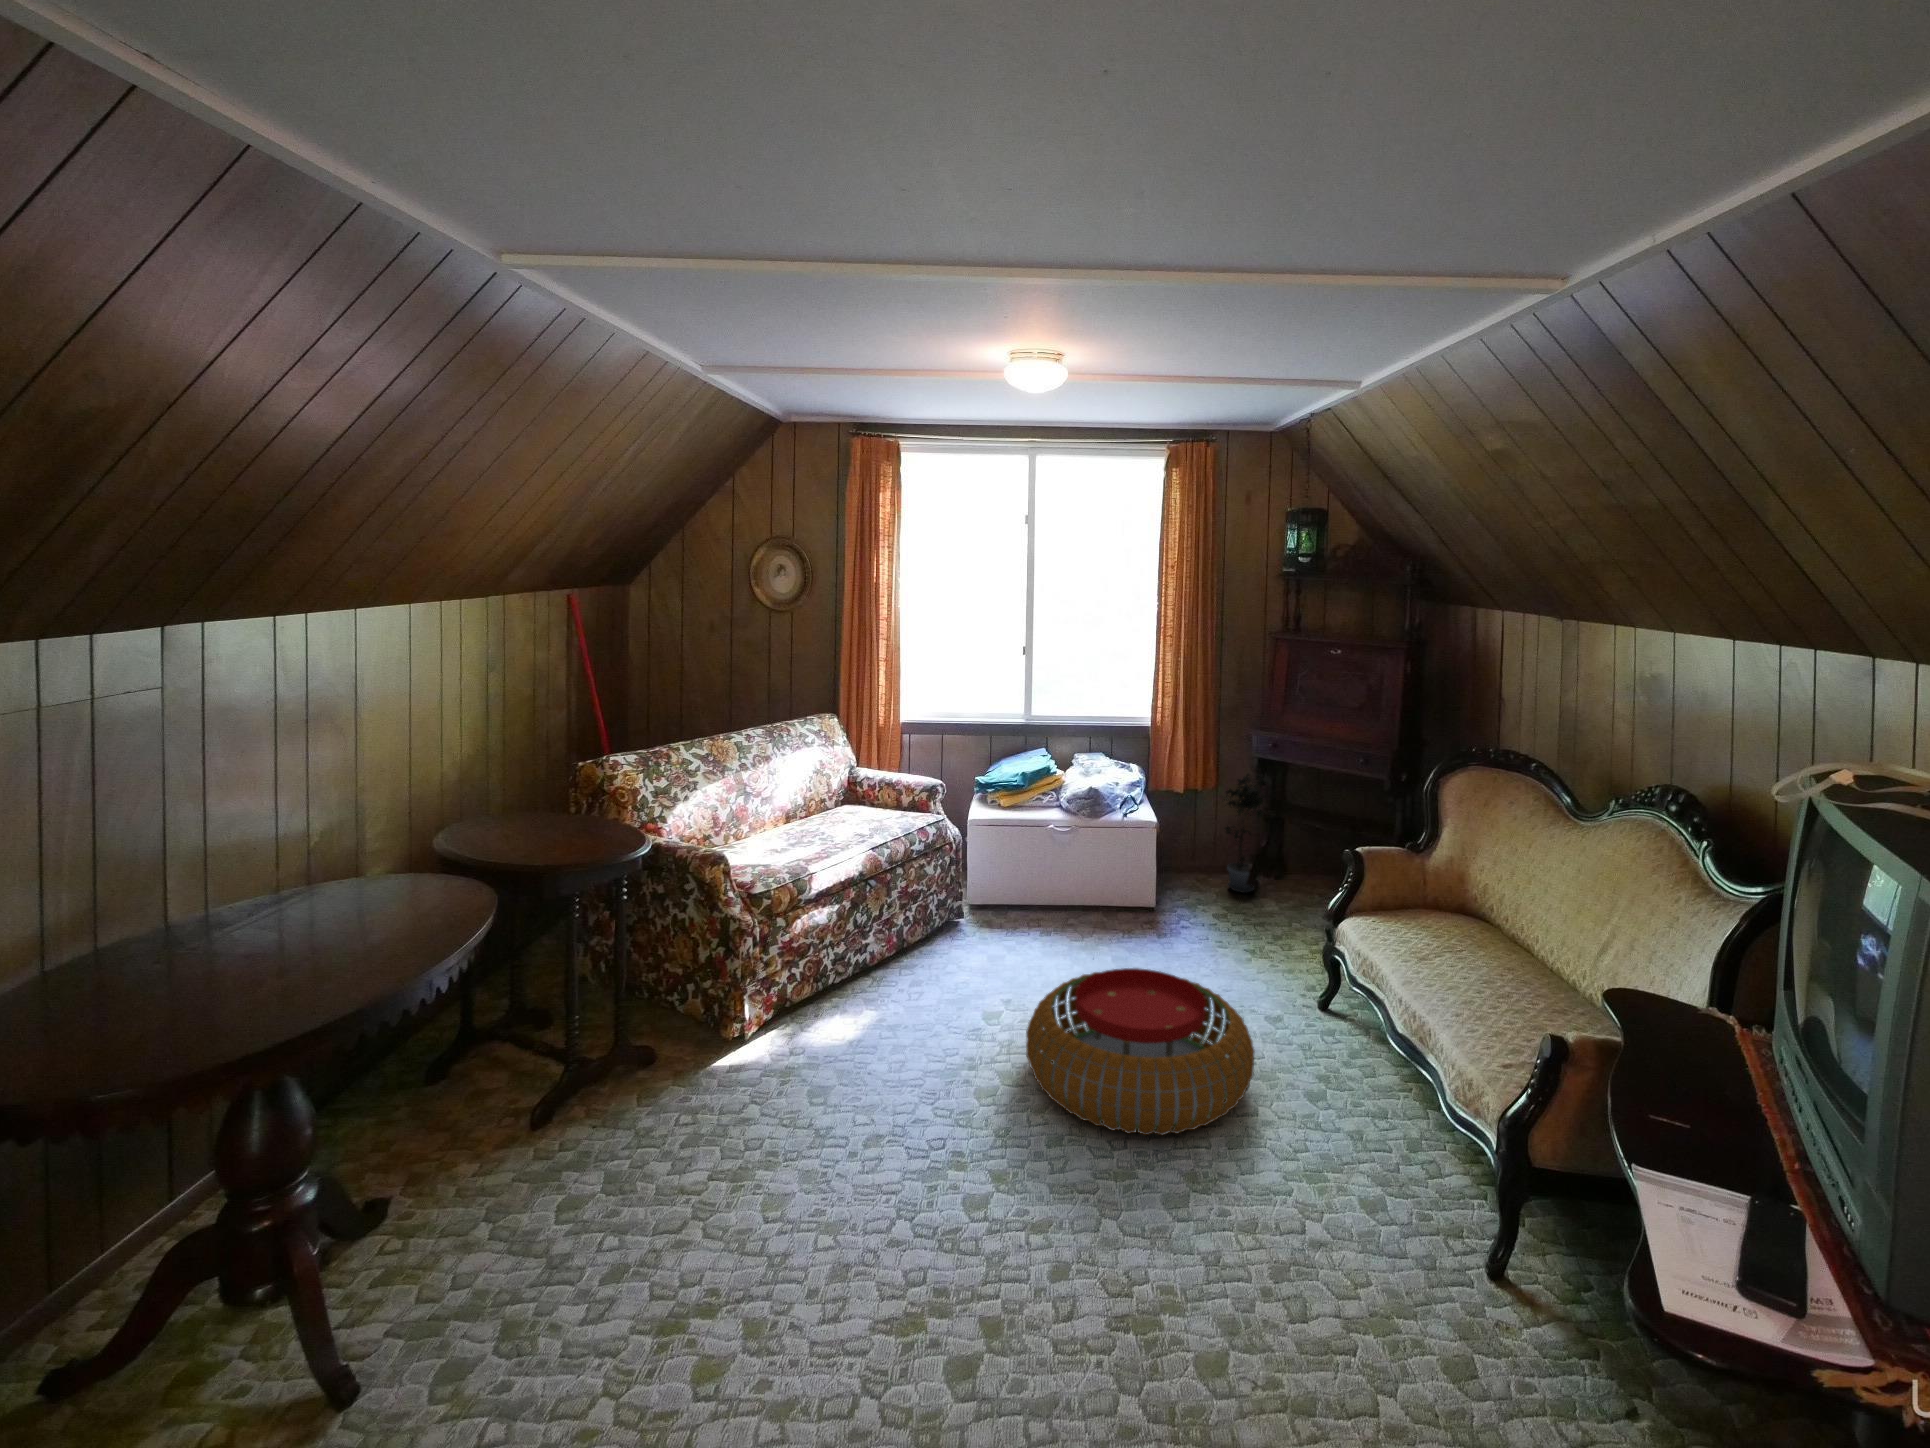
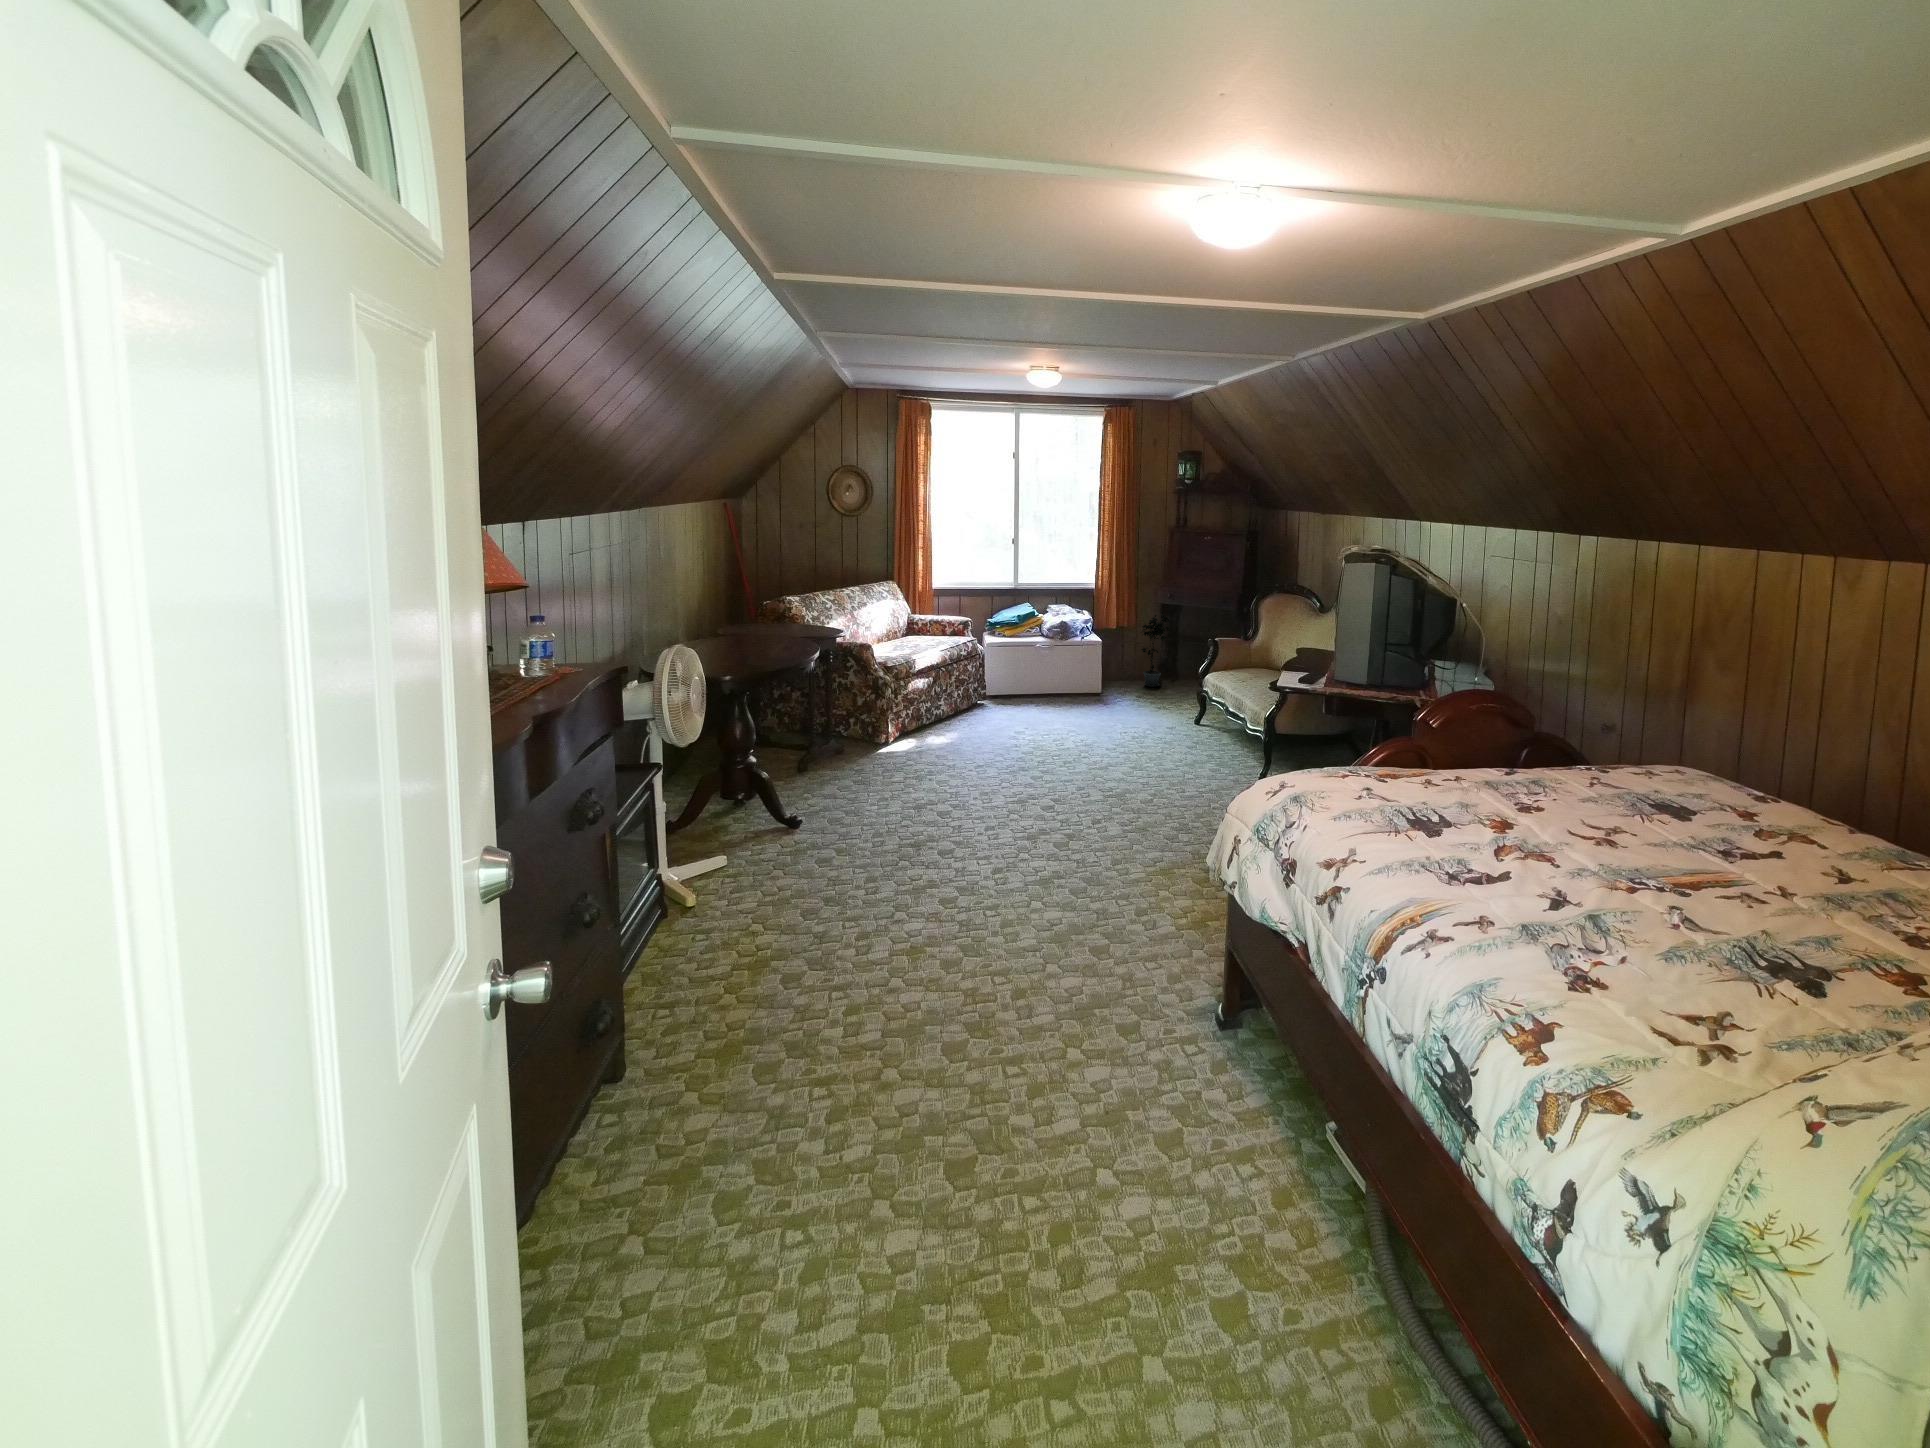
pouf: present [1026,968,1255,1135] -> none [1044,698,1160,759]

